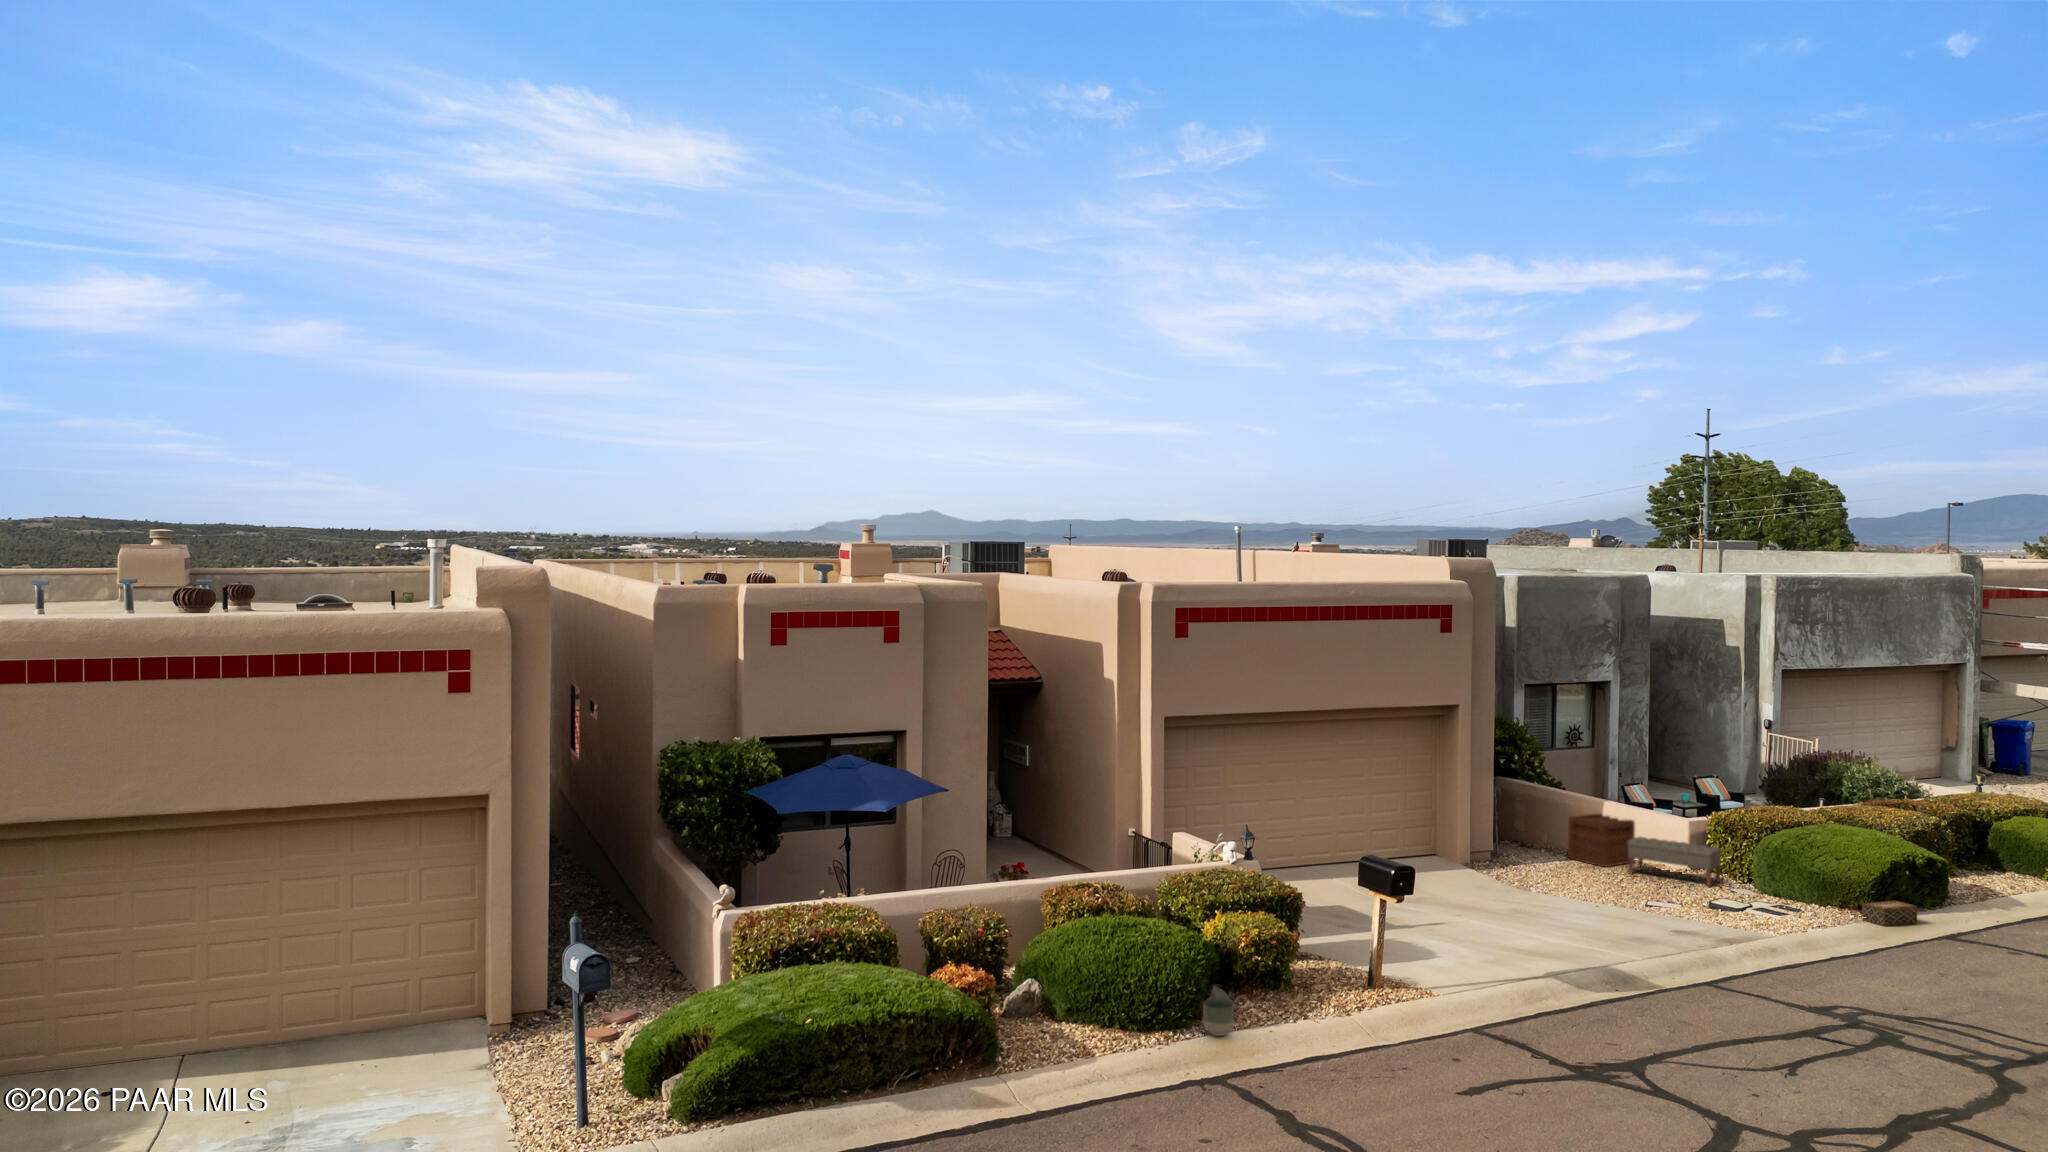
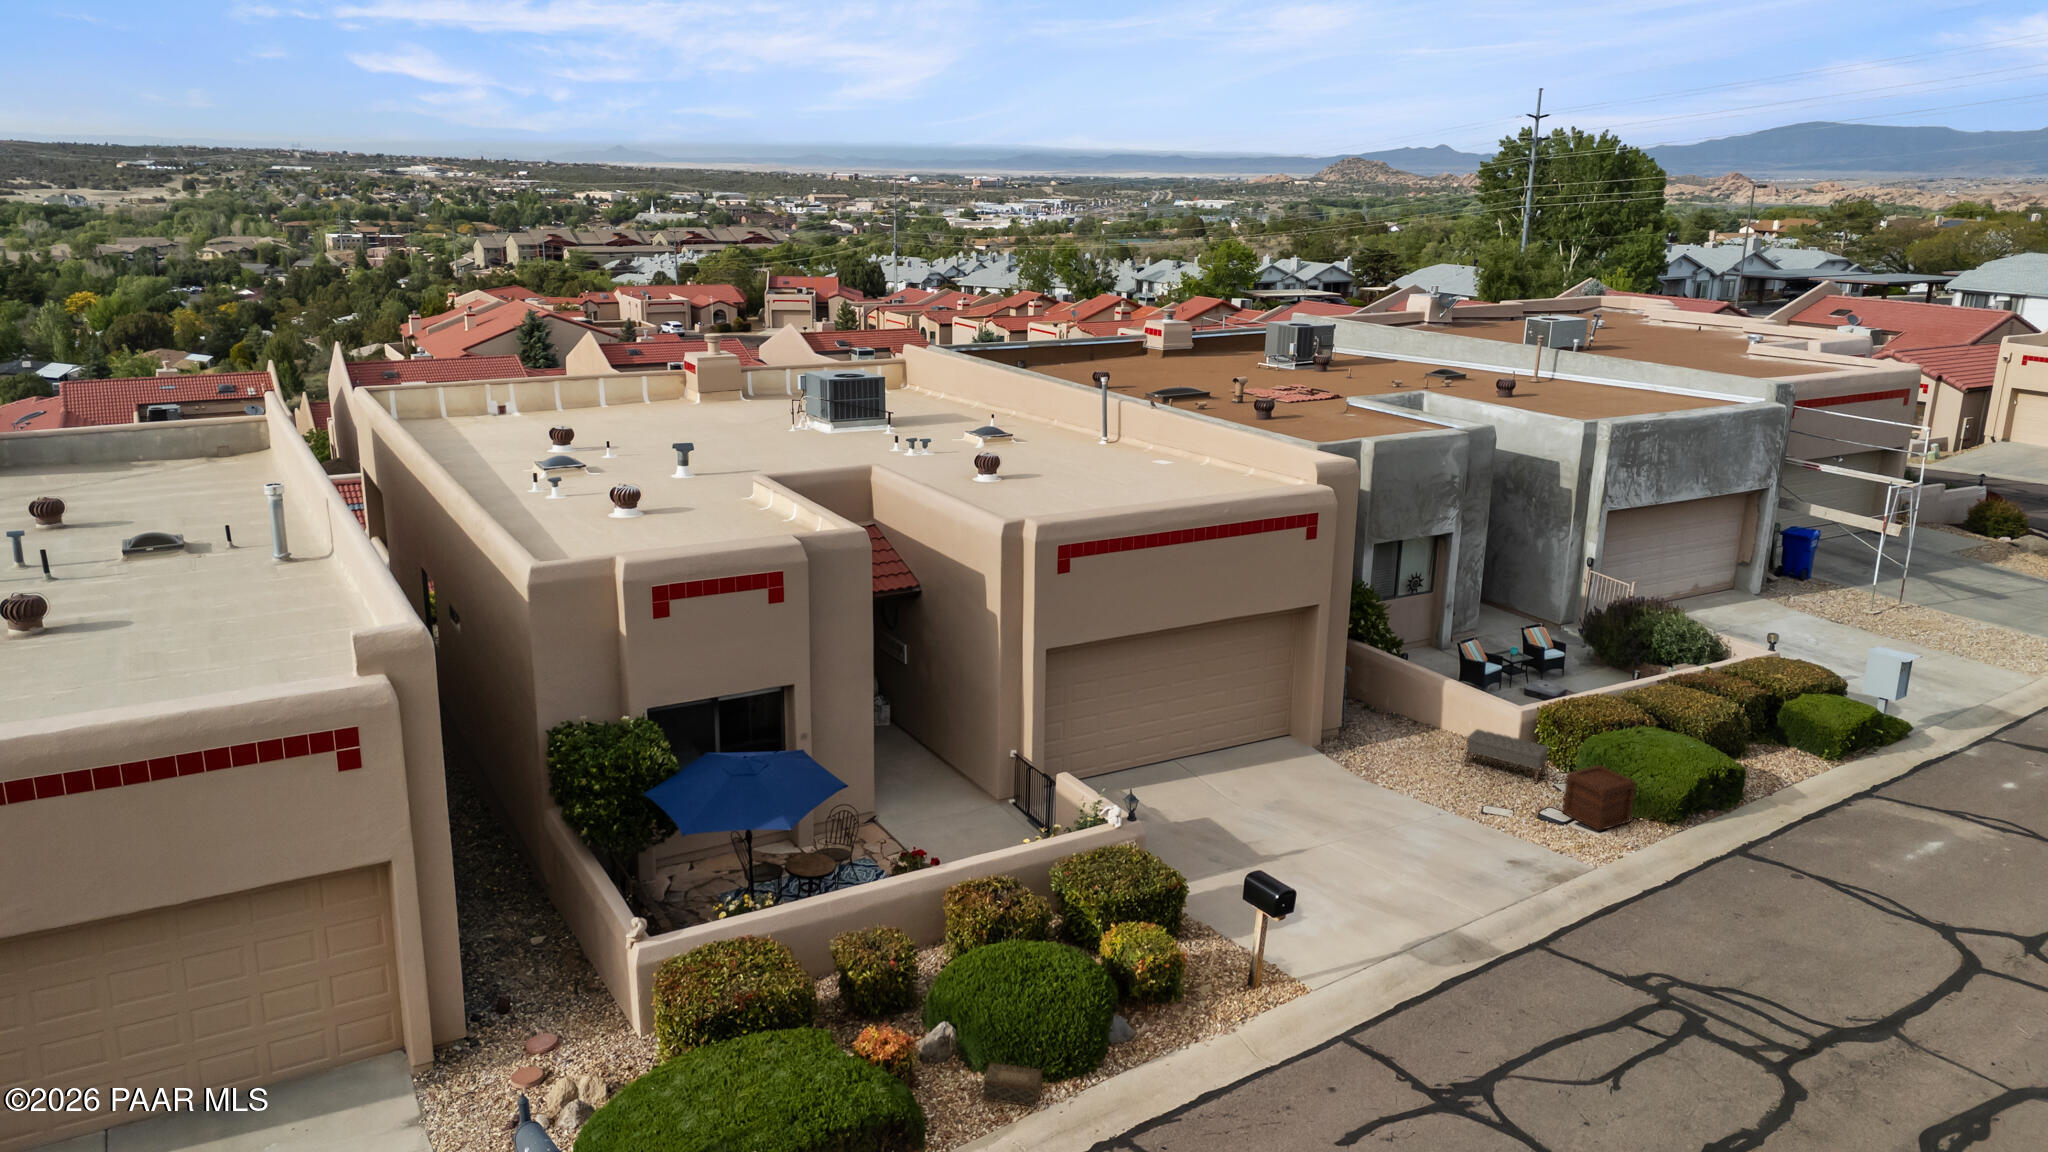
wooden crate: present [1568,814,1635,867] -> present [1562,765,1636,831]
woven basket: present [1862,900,1917,926] -> present [983,1063,1042,1107]
planter: present [1203,999,1234,1036] -> none [1108,1035,1137,1072]

